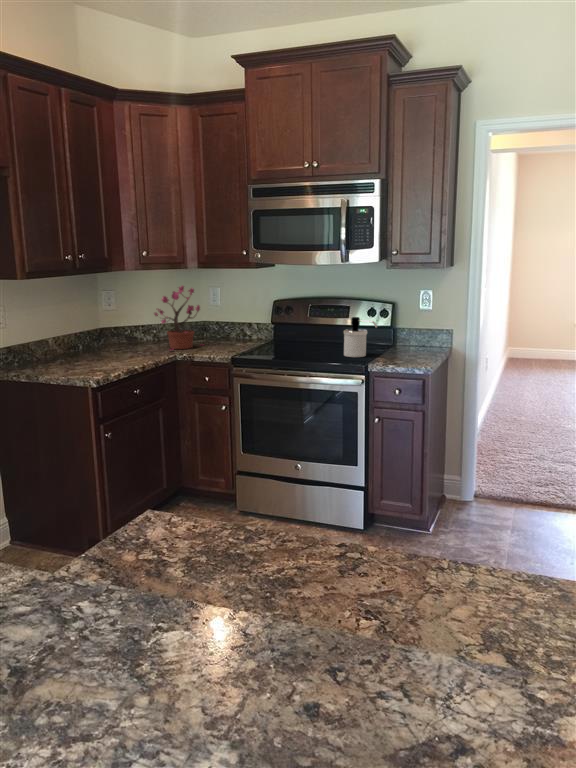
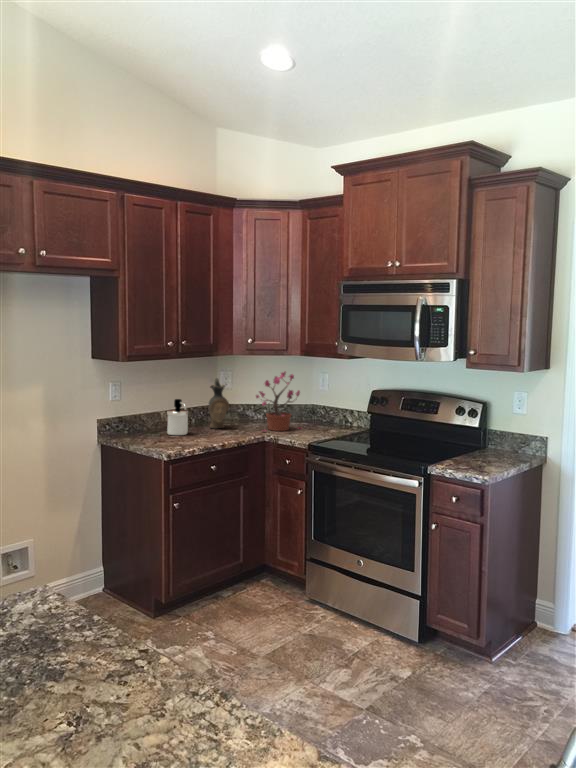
ceramic pitcher: none [102,297,127,352] -> present [209,378,229,428]
soap dispenser: present [343,317,377,357] -> present [167,399,189,435]

